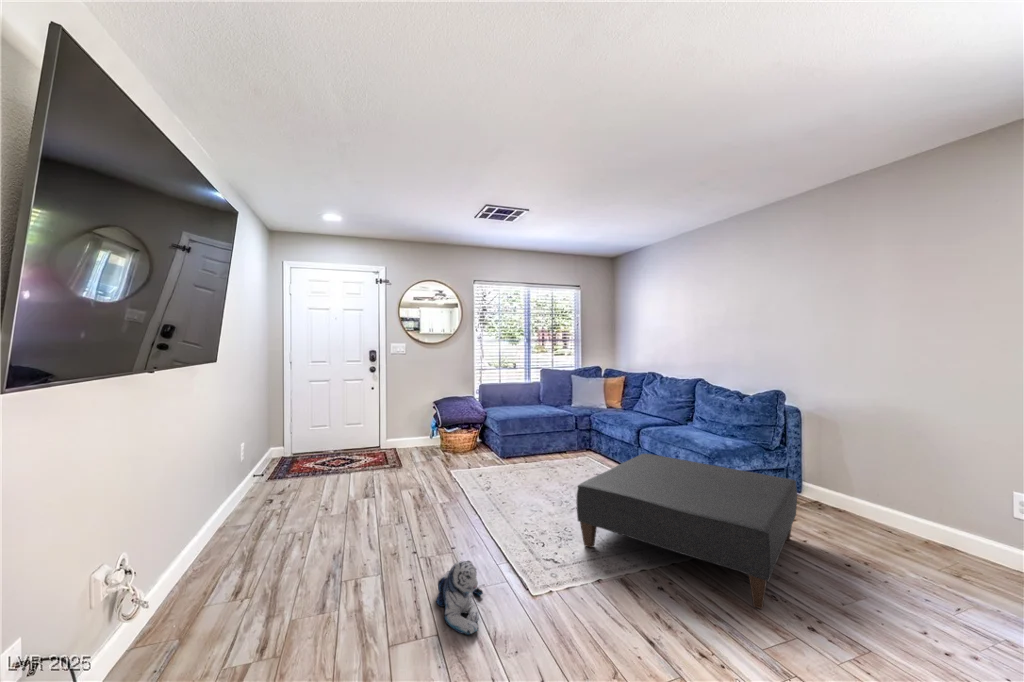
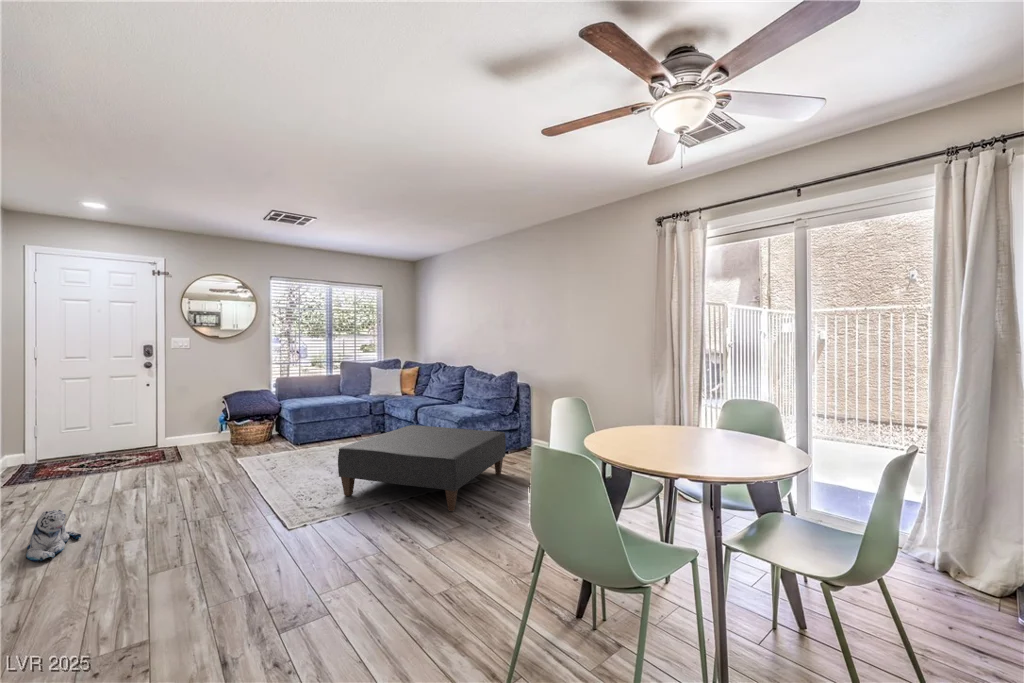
plush toy: present [436,561,483,635] -> present [26,510,81,561]

